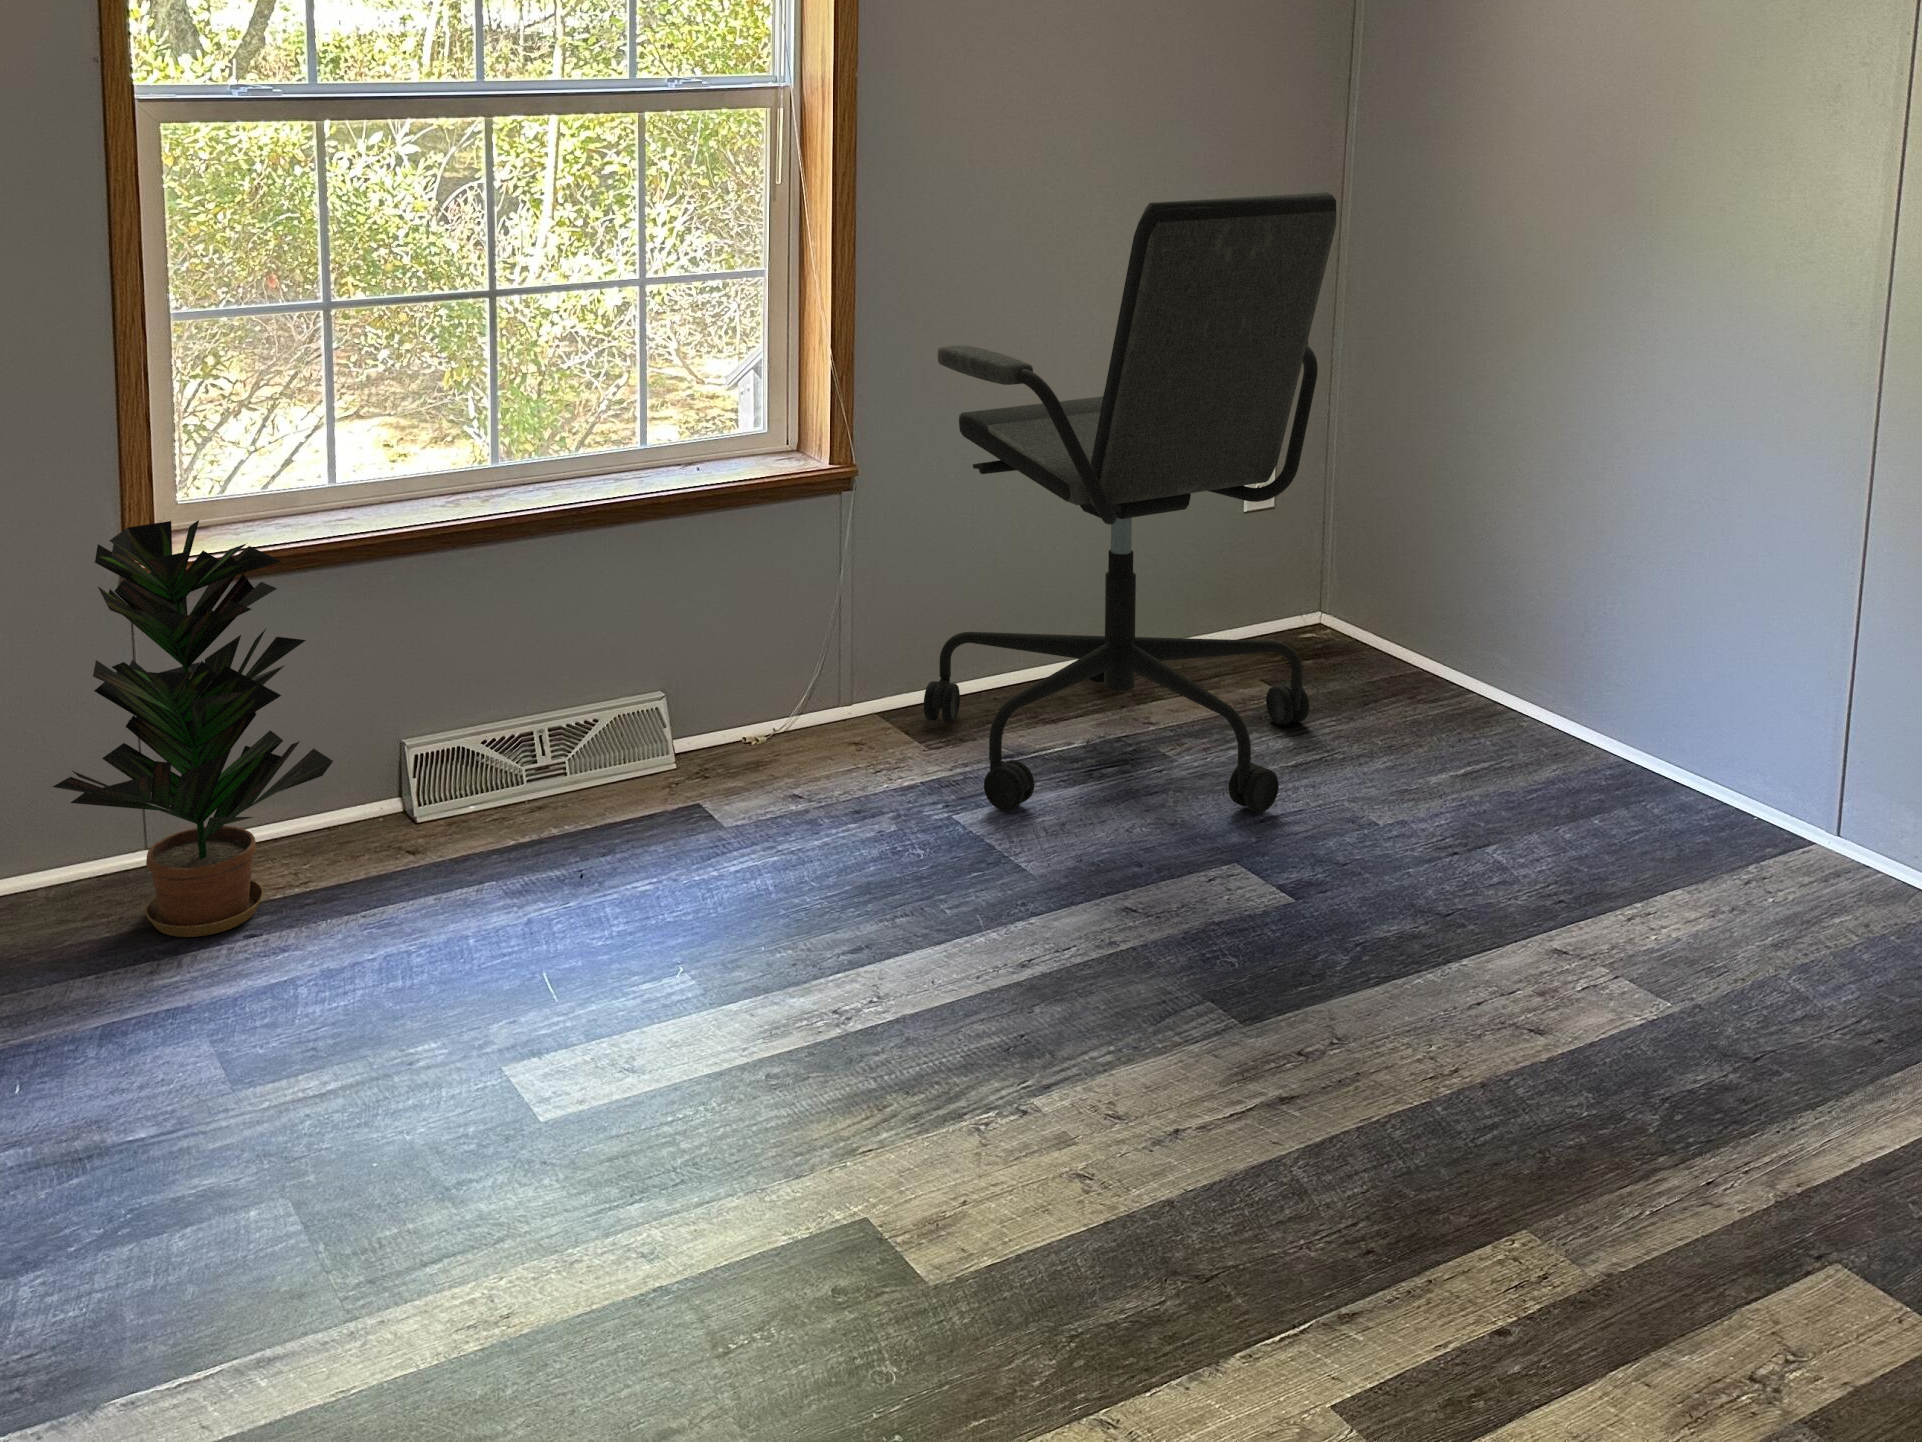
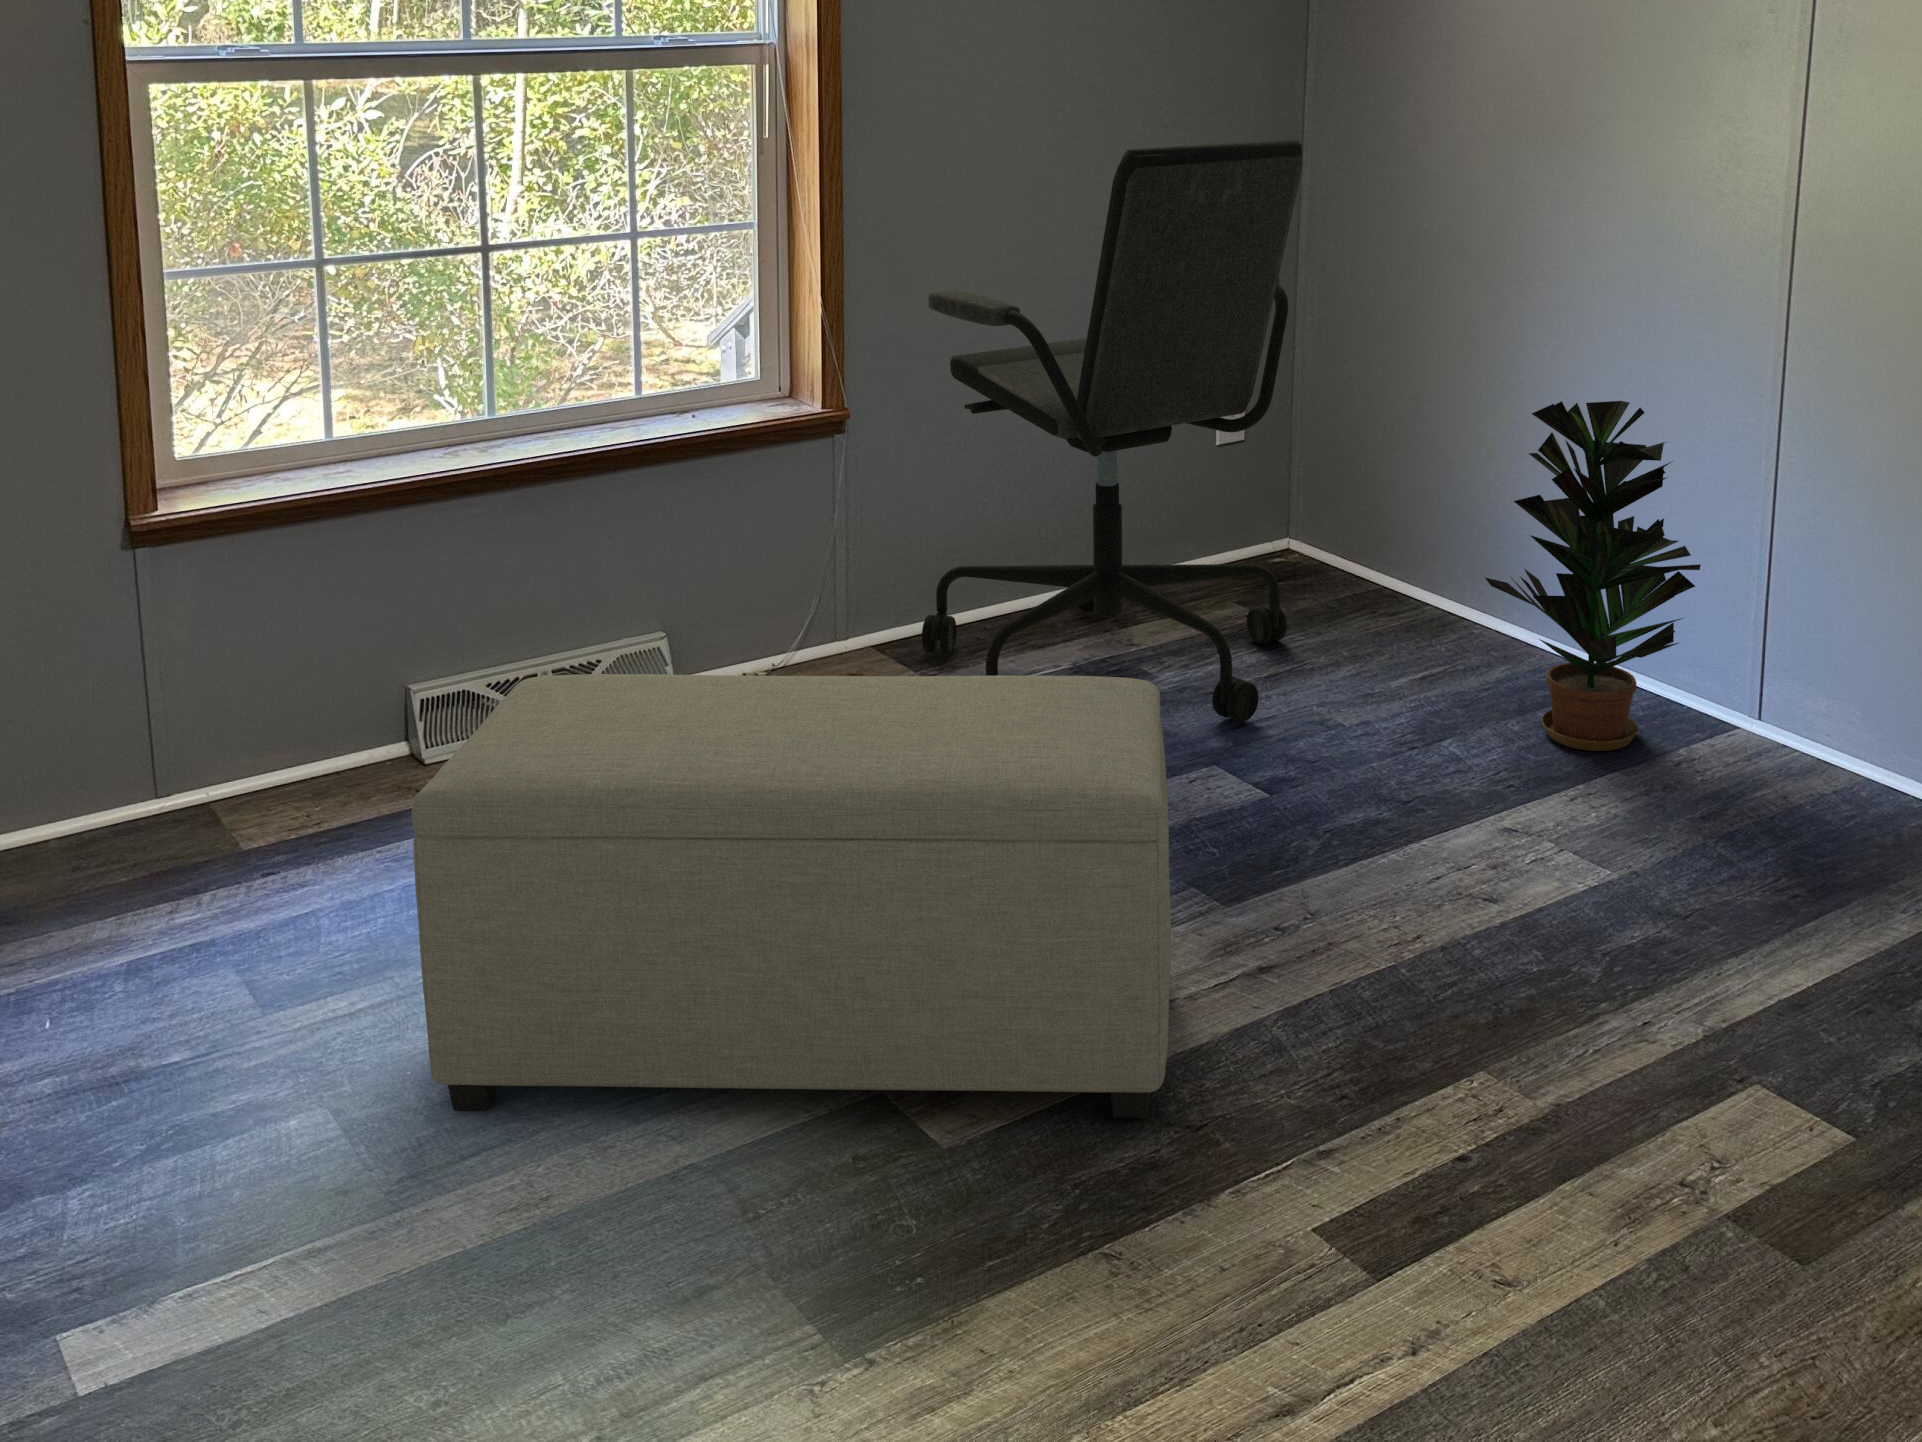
potted plant: present [53,520,333,937] -> present [1485,401,1701,751]
ottoman: none [381,746,1181,1265] -> present [412,674,1171,1118]

